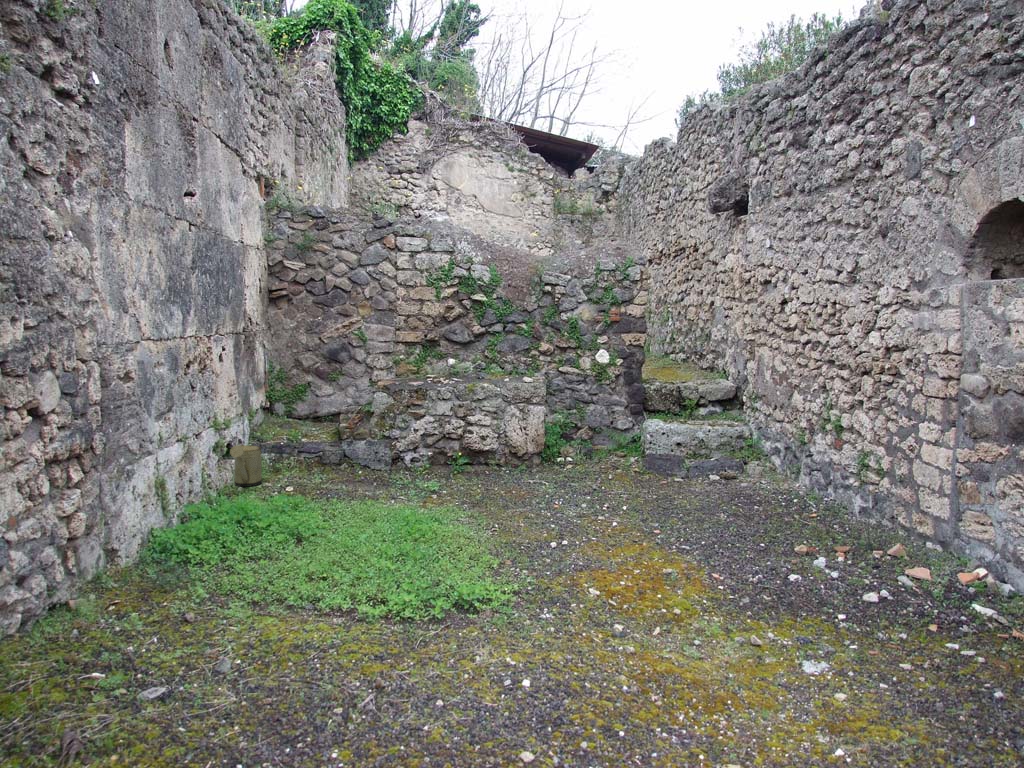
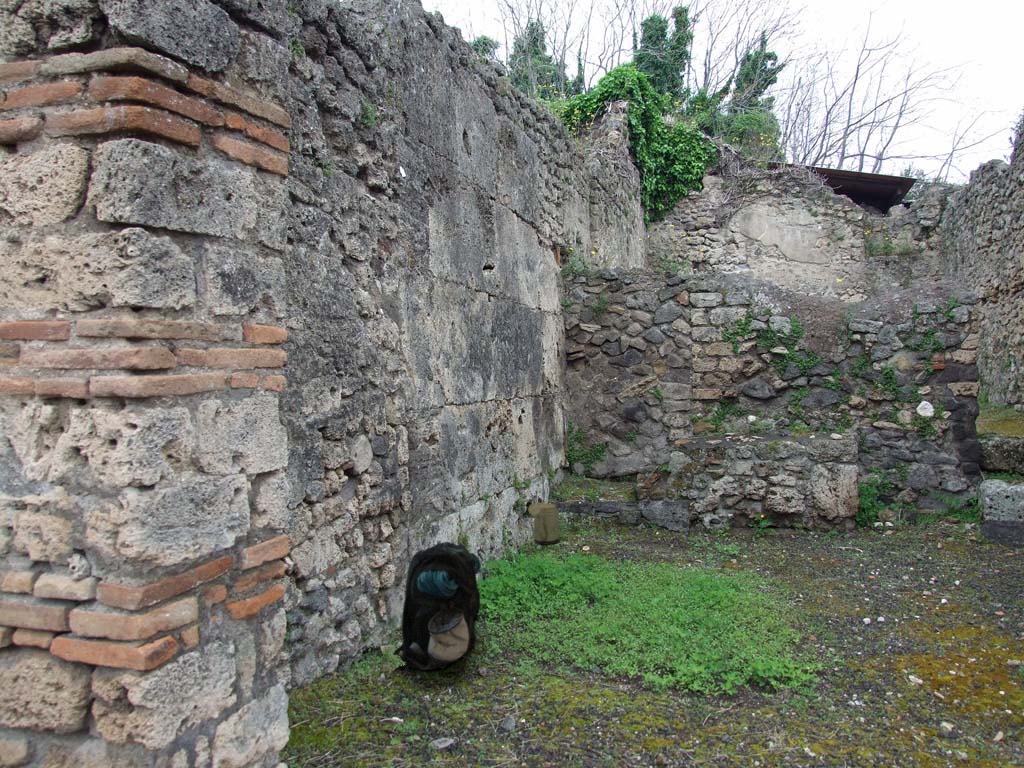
backpack: none [81,484,188,618] -> present [393,542,481,670]

